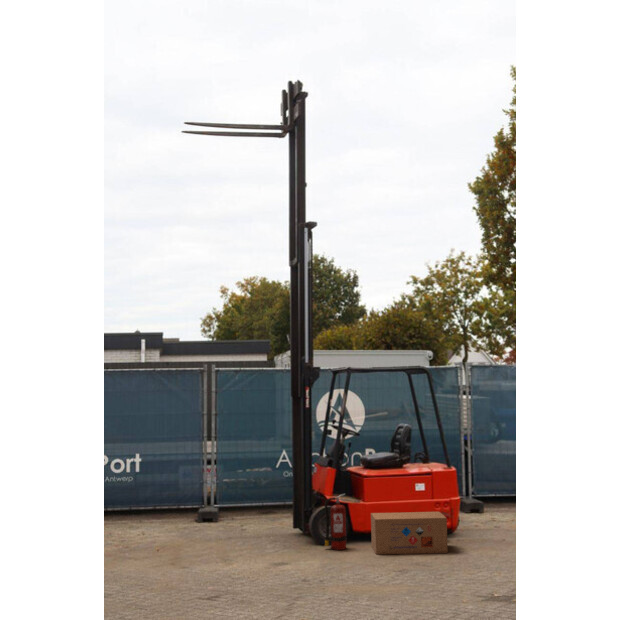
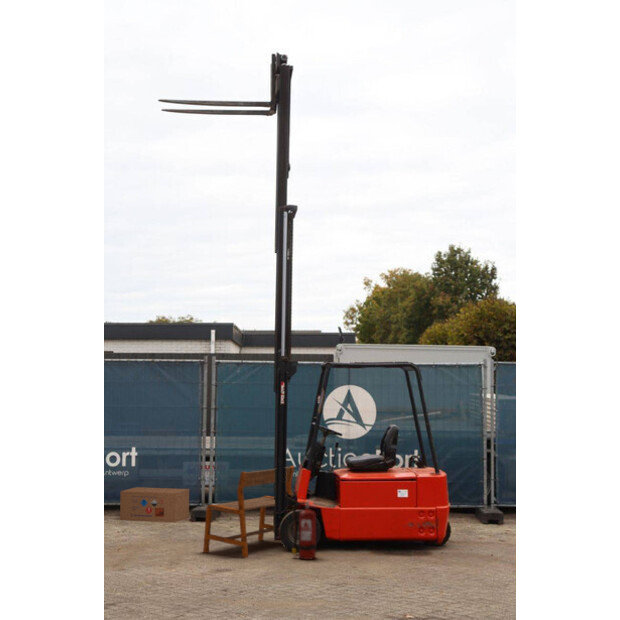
bench: none [239,465,319,551] -> present [203,466,294,558]
cardboard box: present [371,512,448,554] -> present [120,487,189,522]

